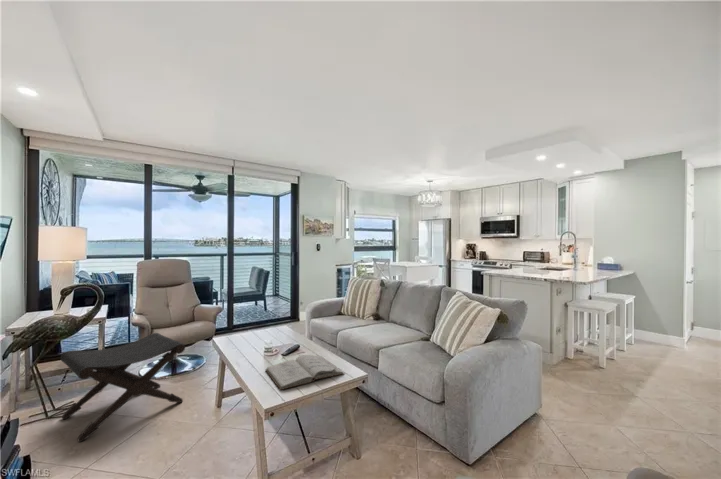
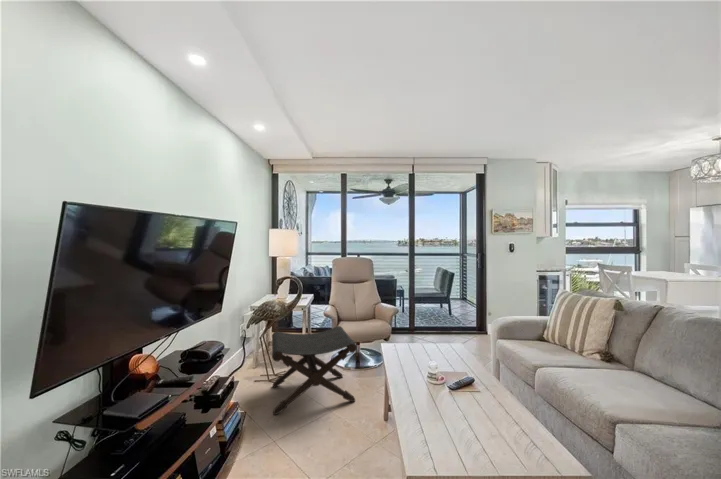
book: present [266,355,344,390] -> none [421,403,544,466]

